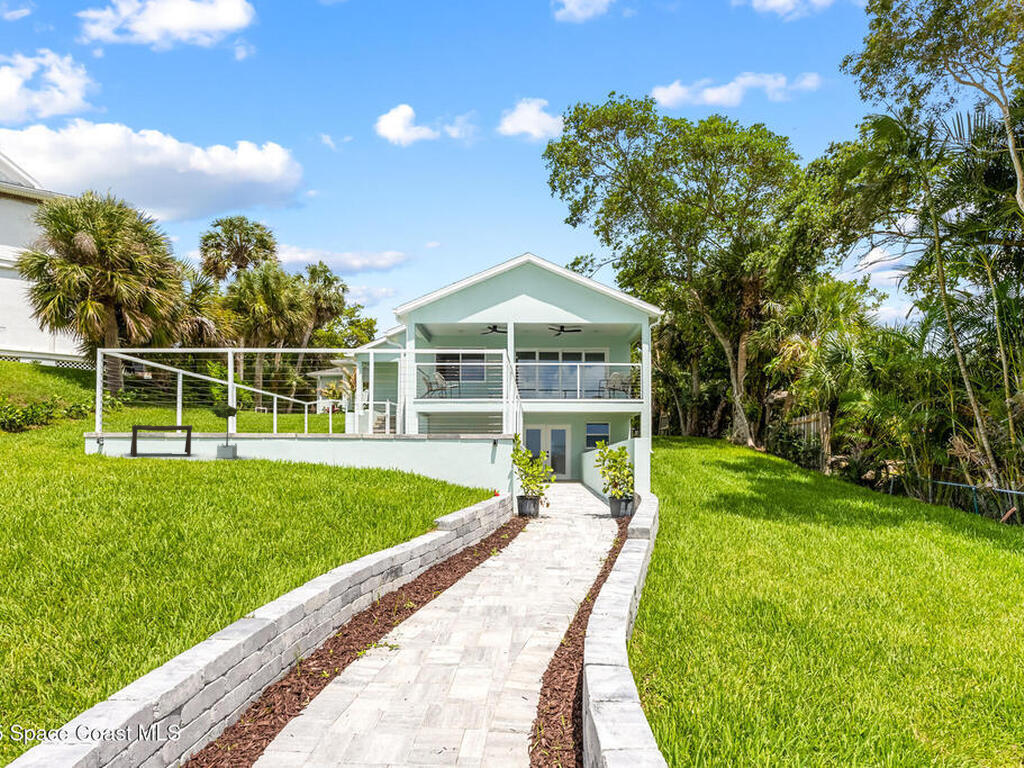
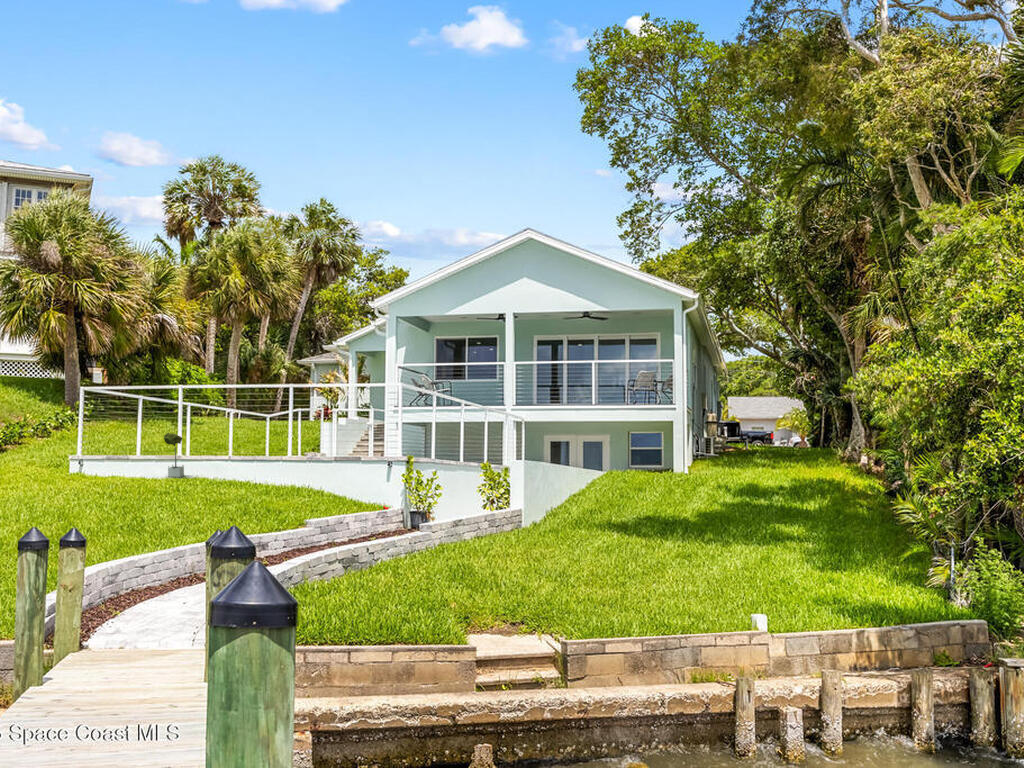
bench: present [130,425,192,456] -> none [104,450,149,477]

